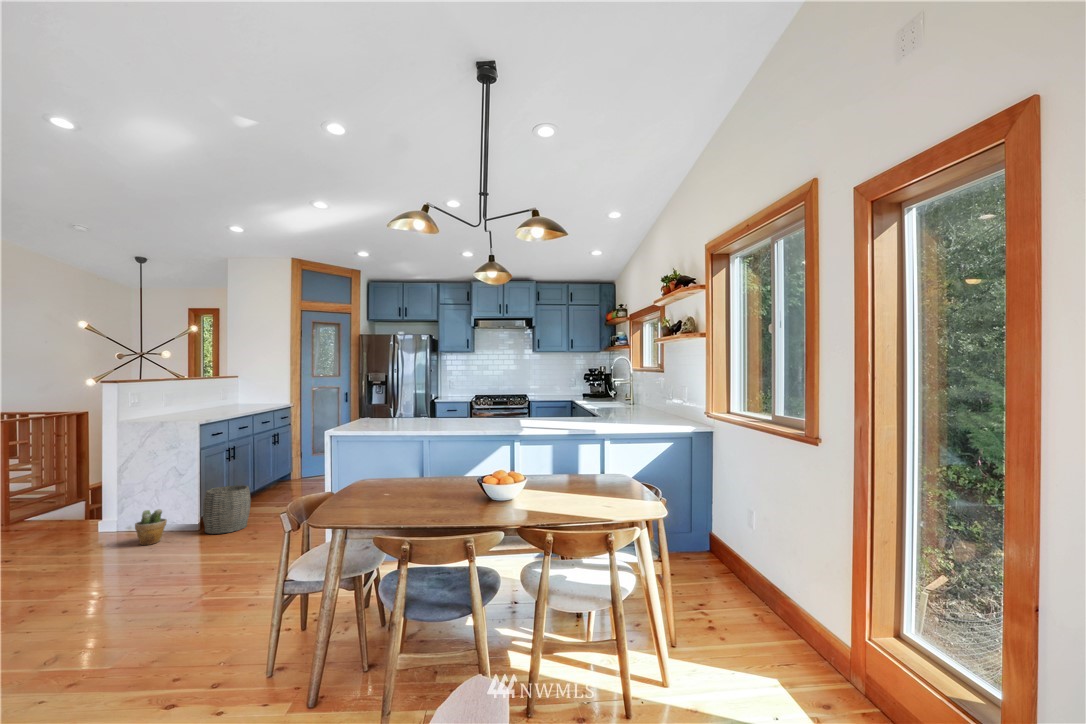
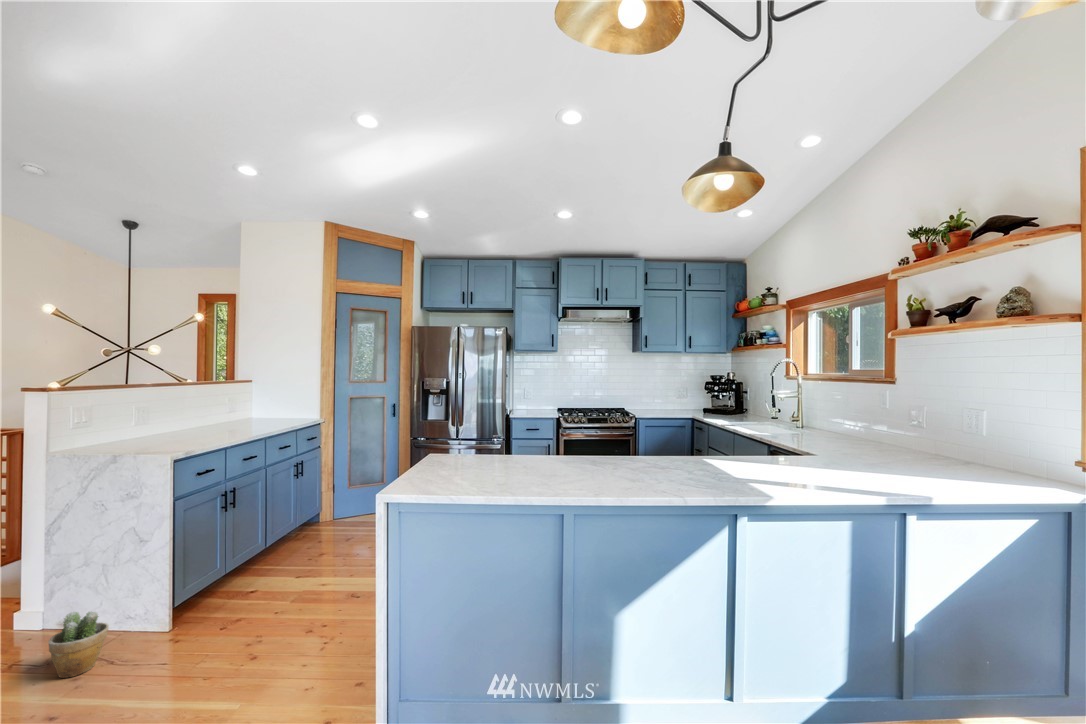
woven basket: present [203,485,251,534] -> none [172,557,252,649]

